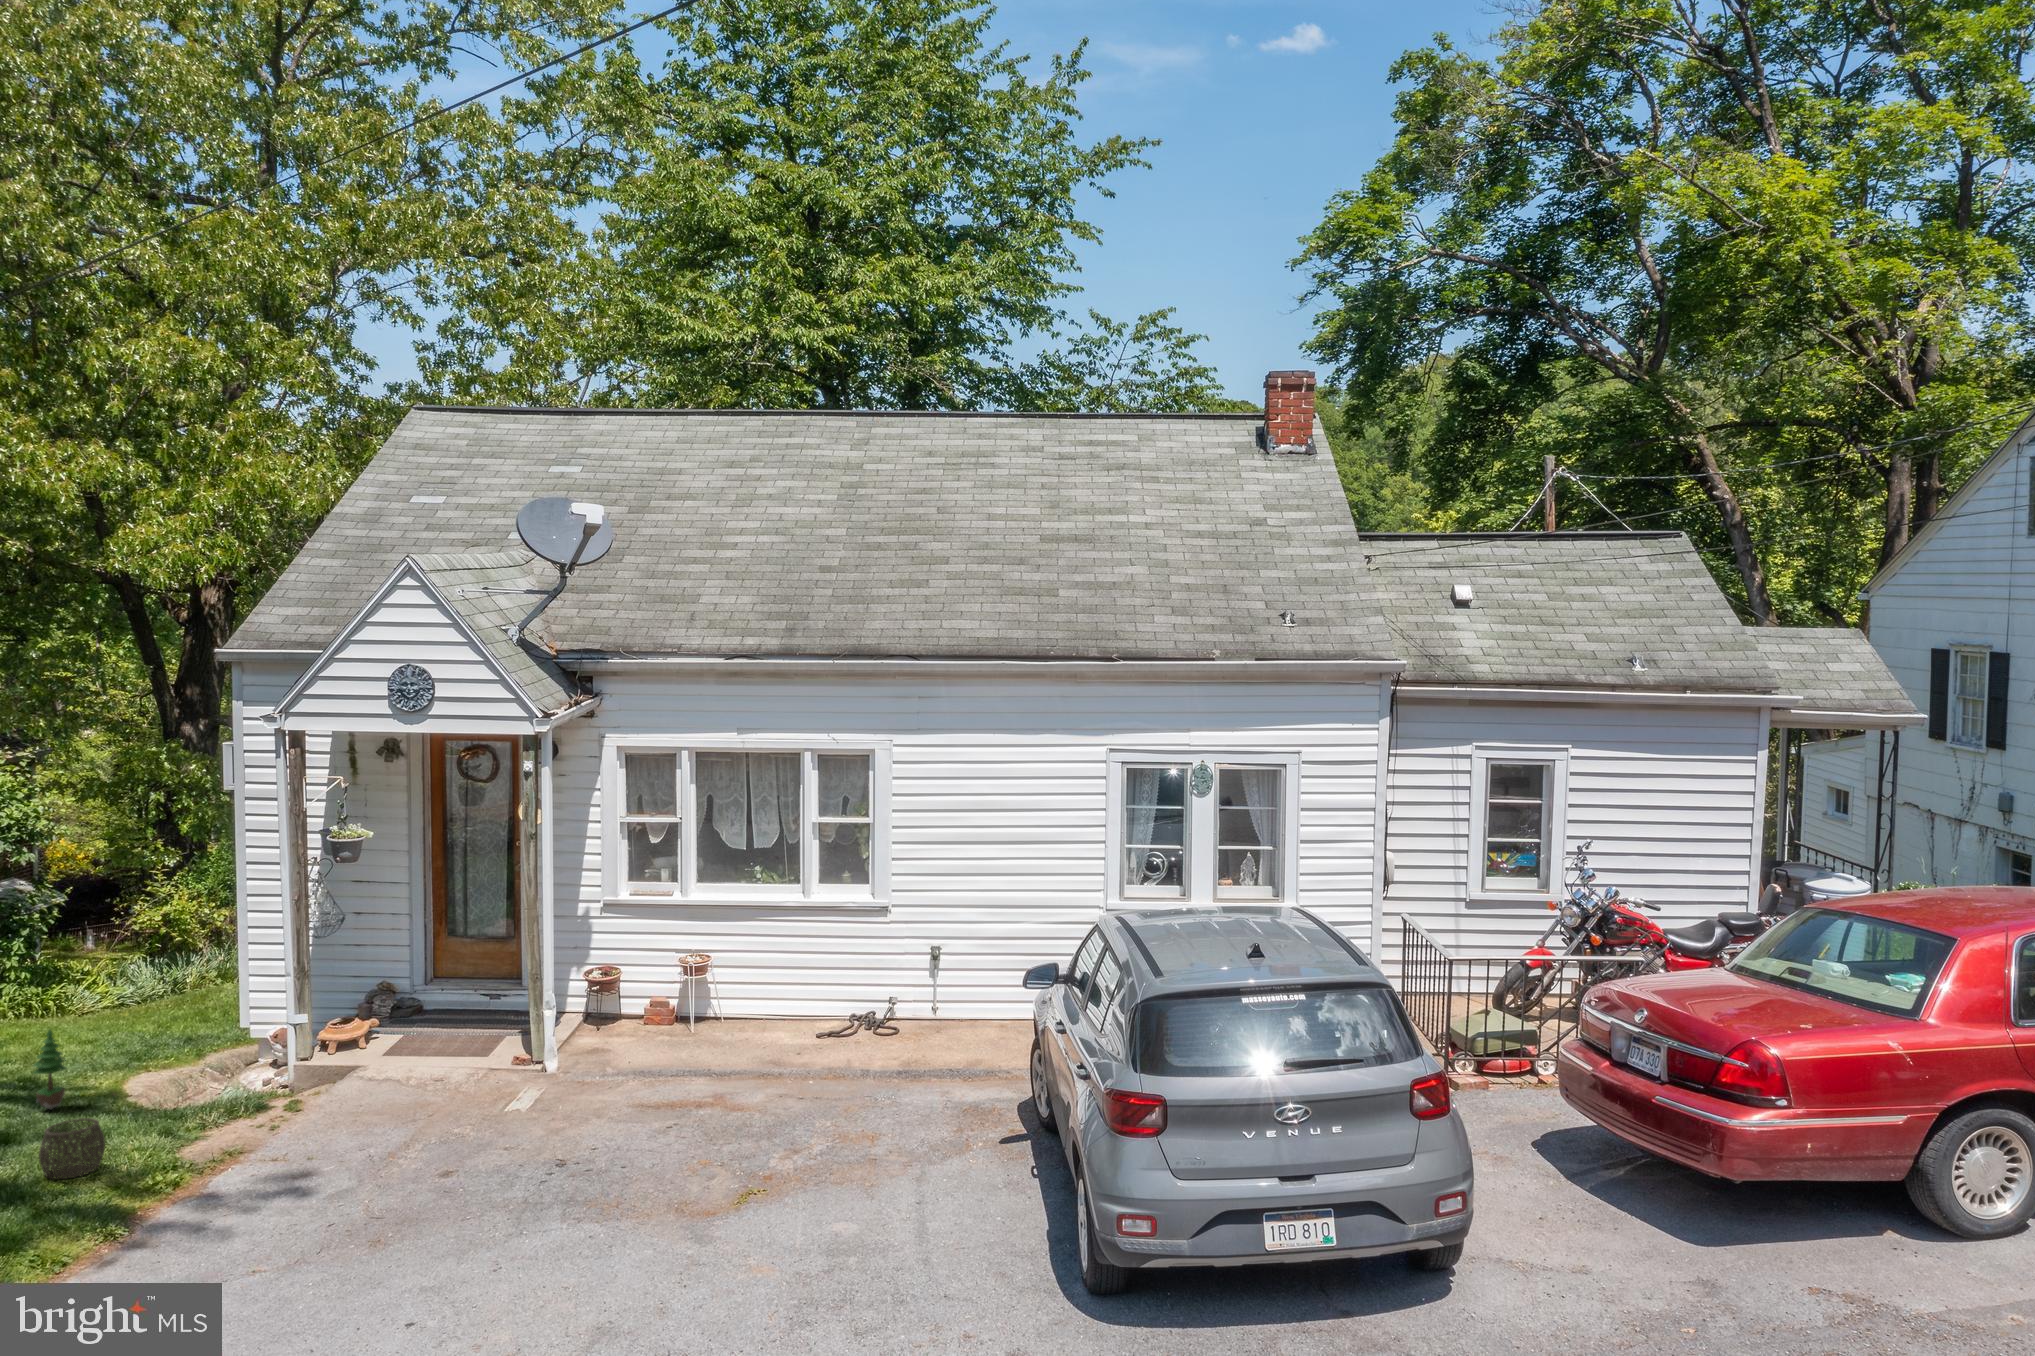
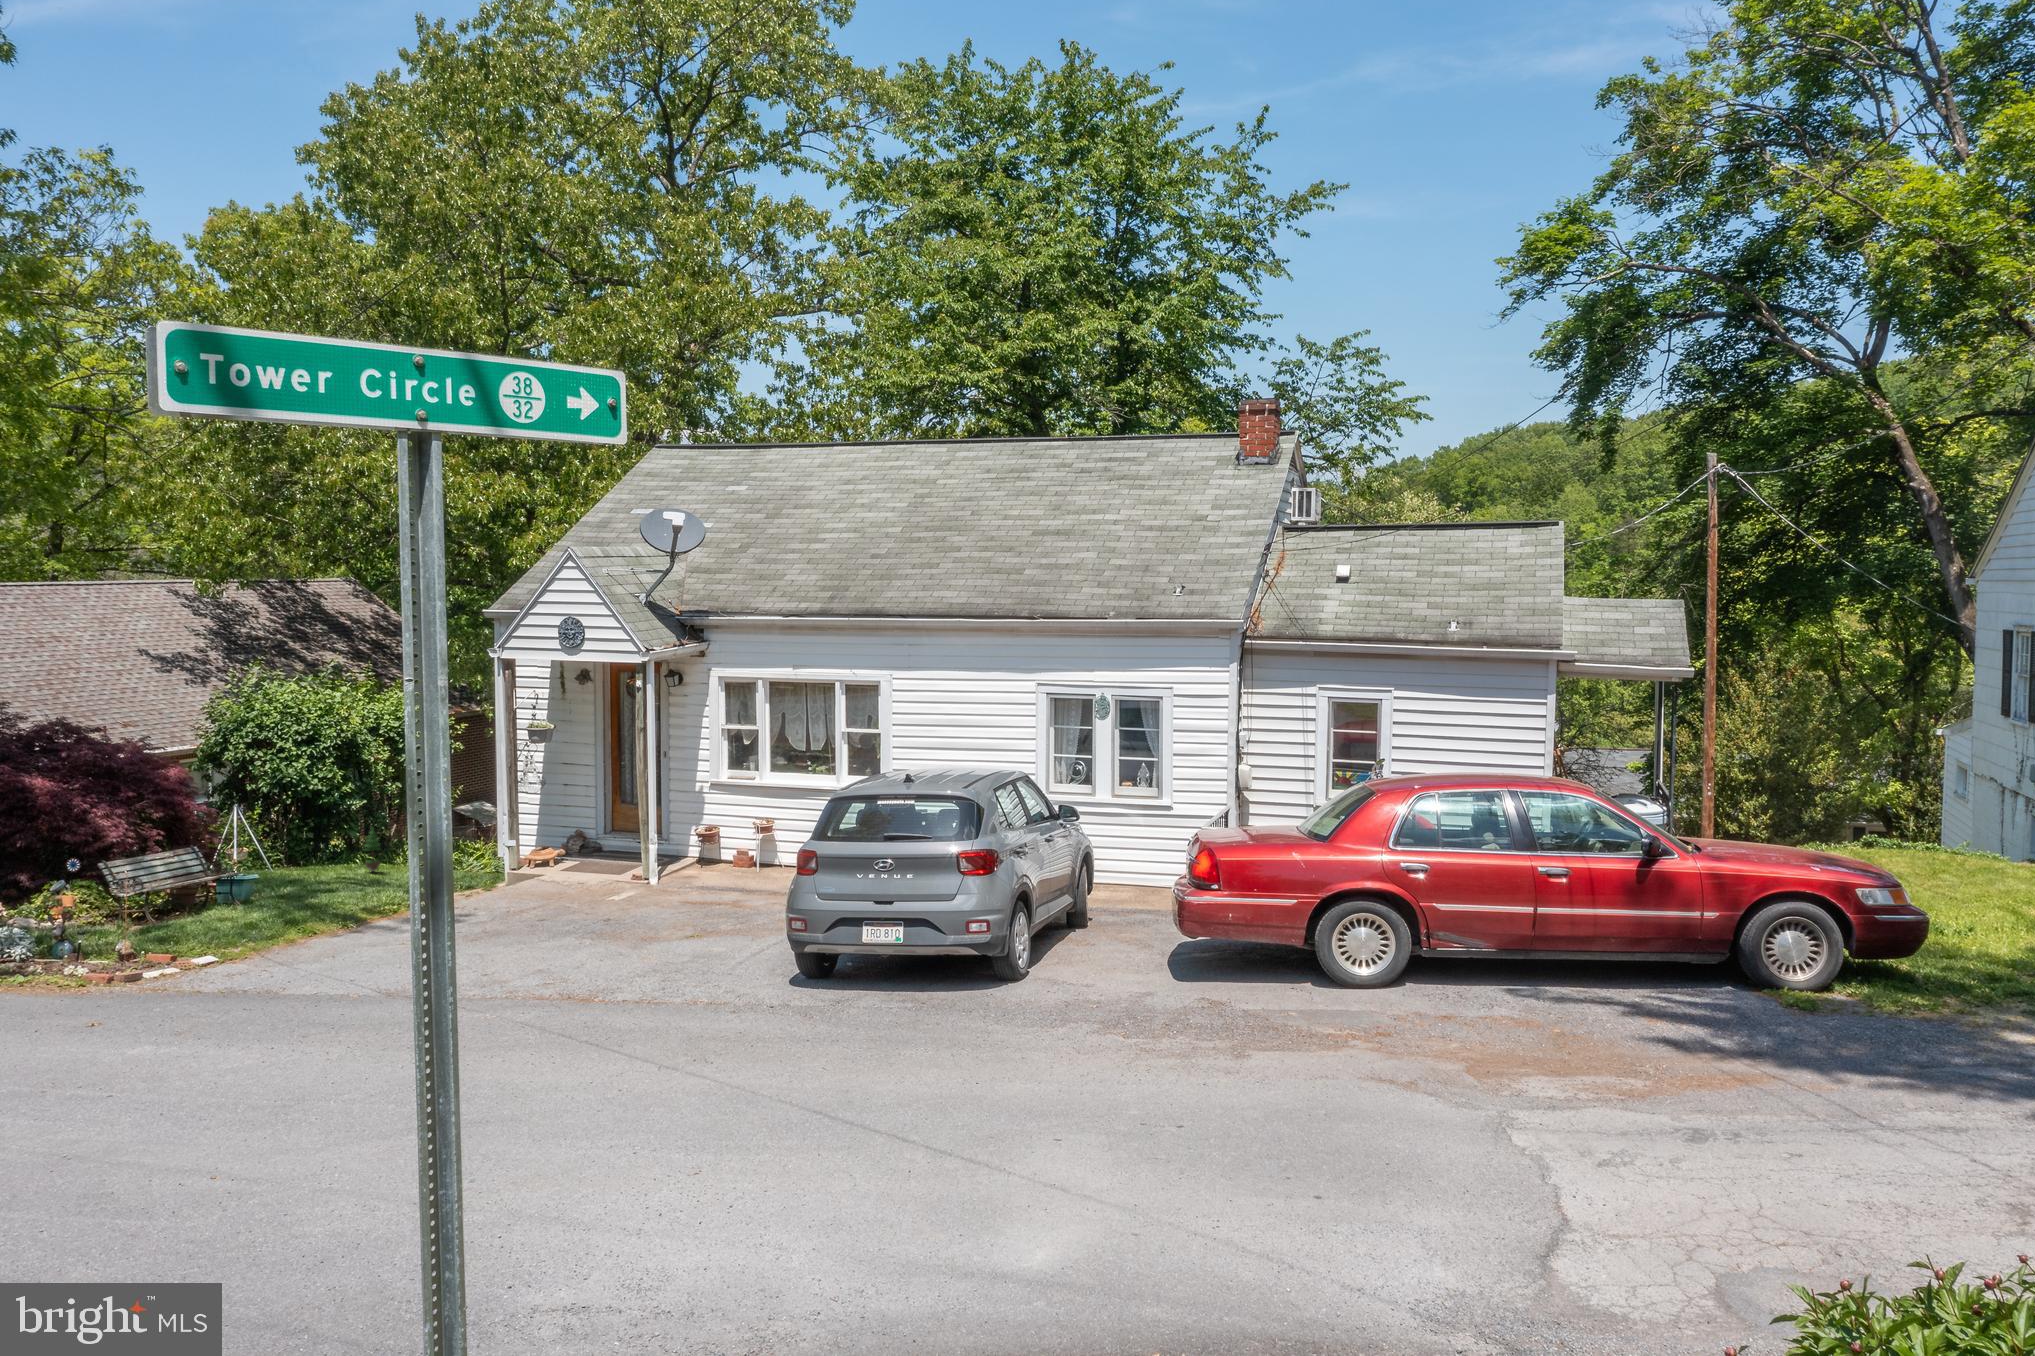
woven basket: present [39,1118,105,1179] -> none [347,866,381,896]

